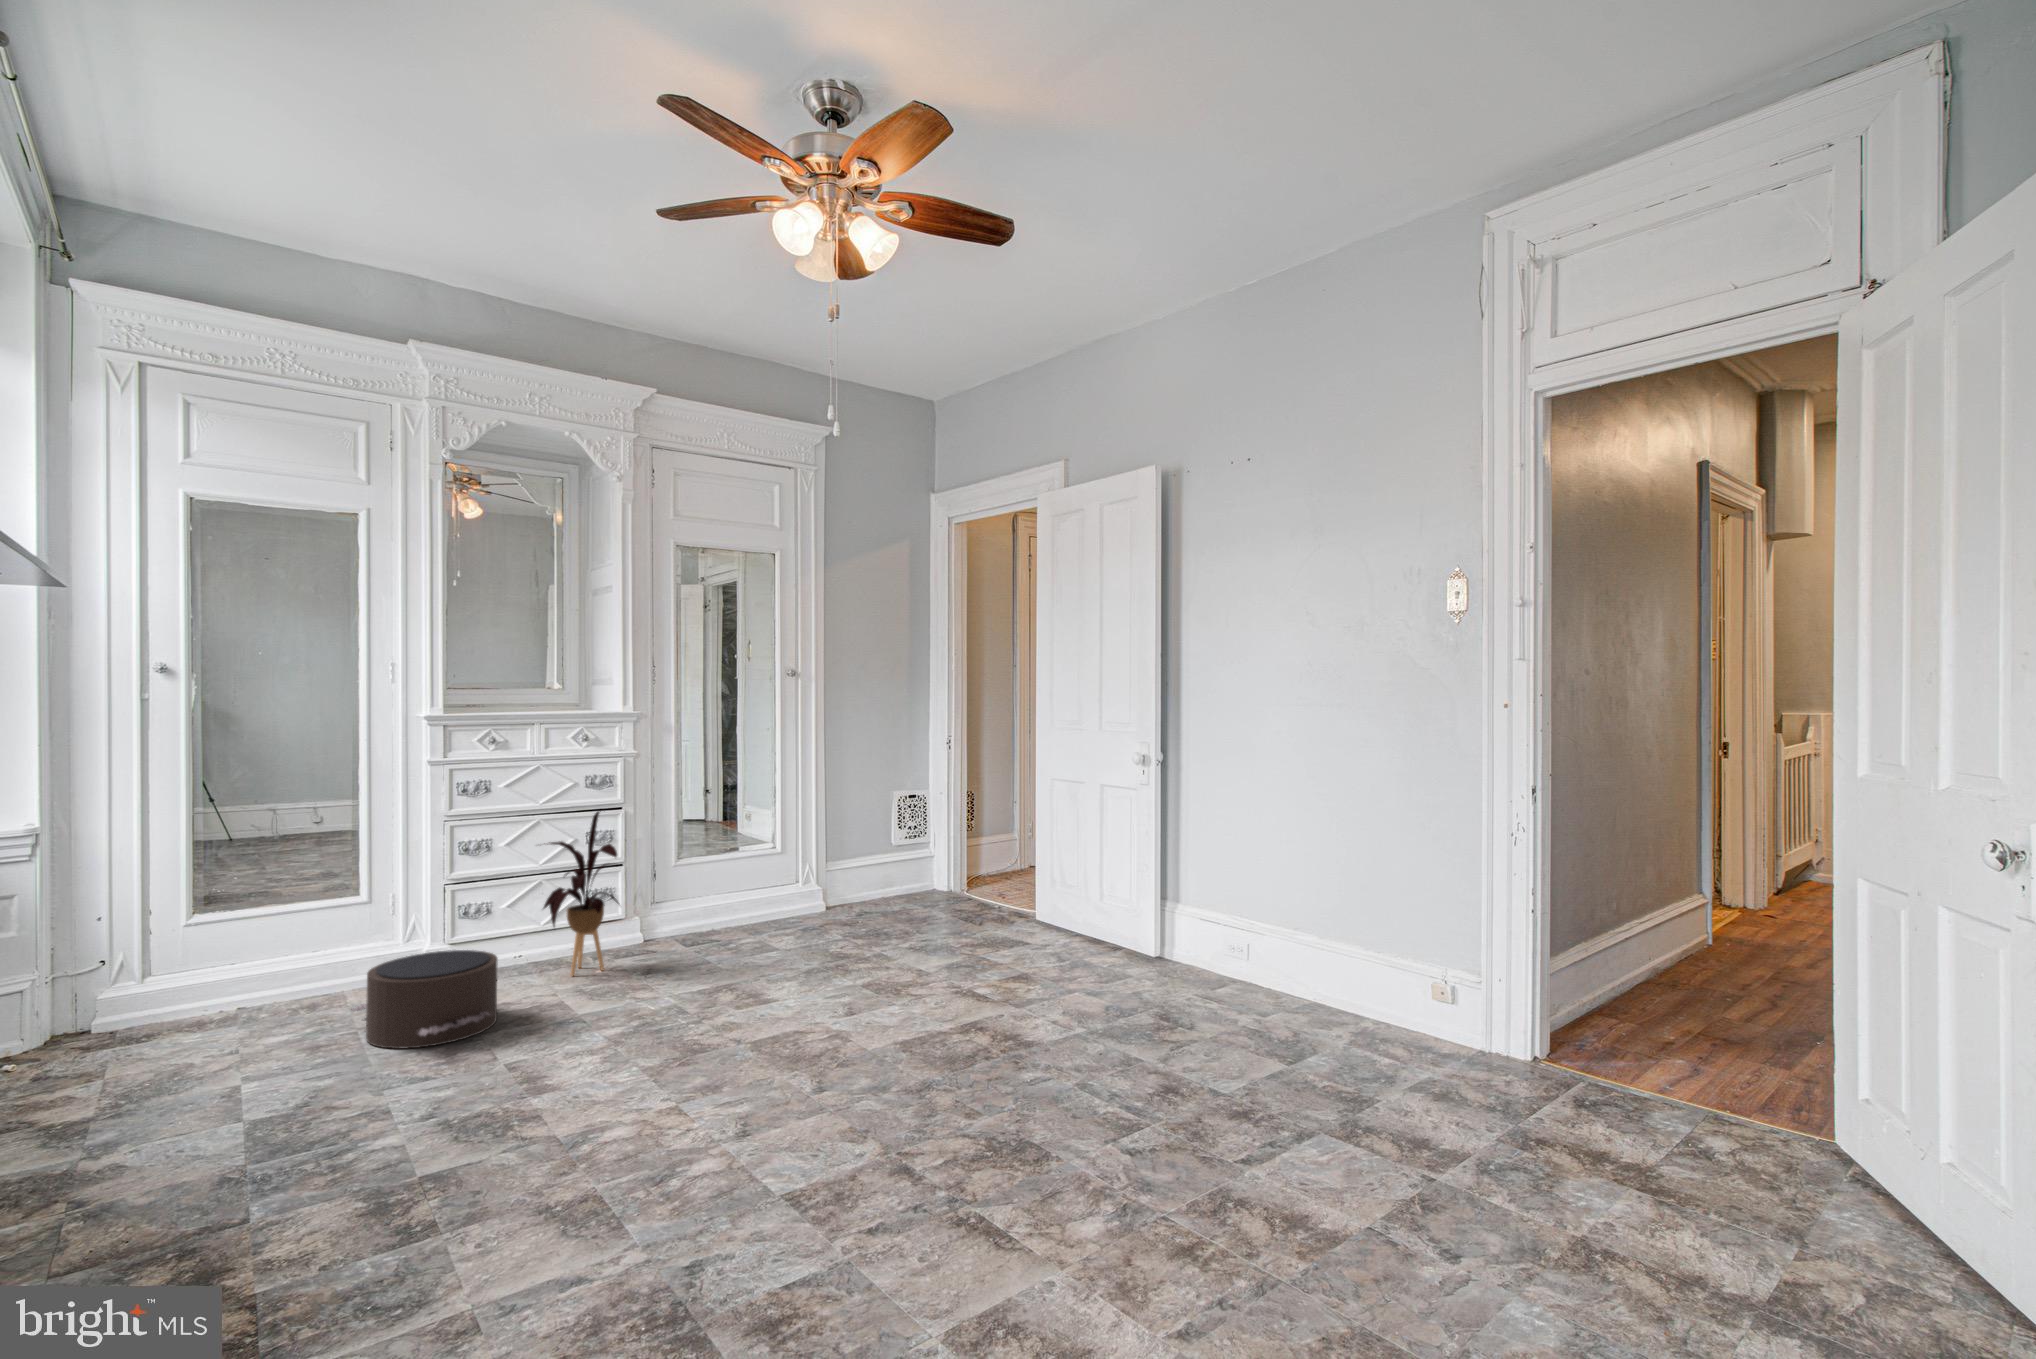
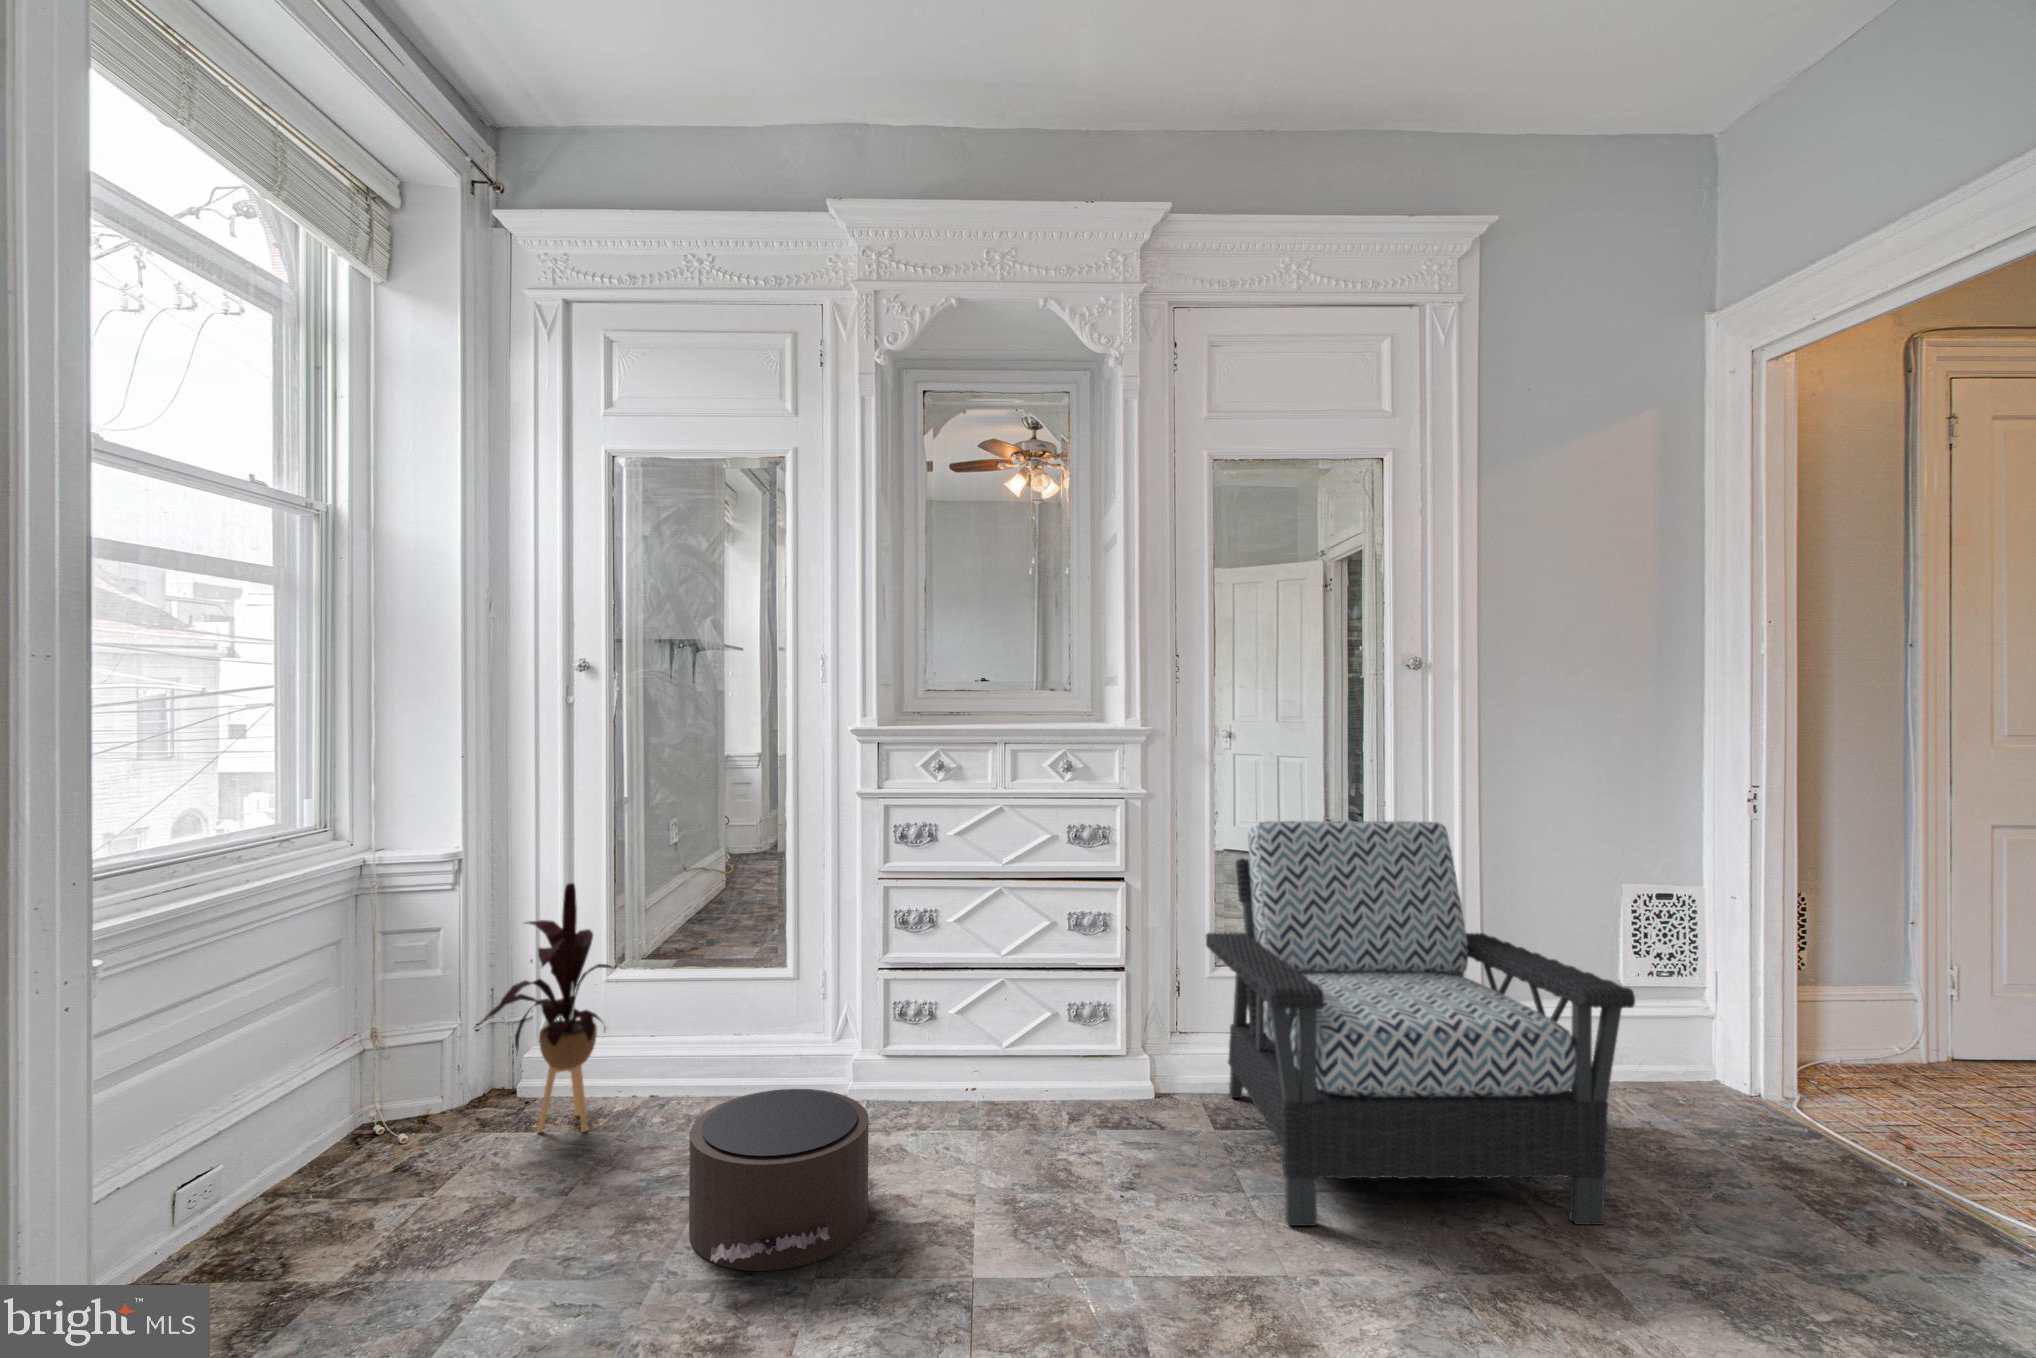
armchair: none [675,761,902,969] -> present [1206,821,1635,1226]
house plant: present [543,811,619,976] -> present [476,883,613,1132]

